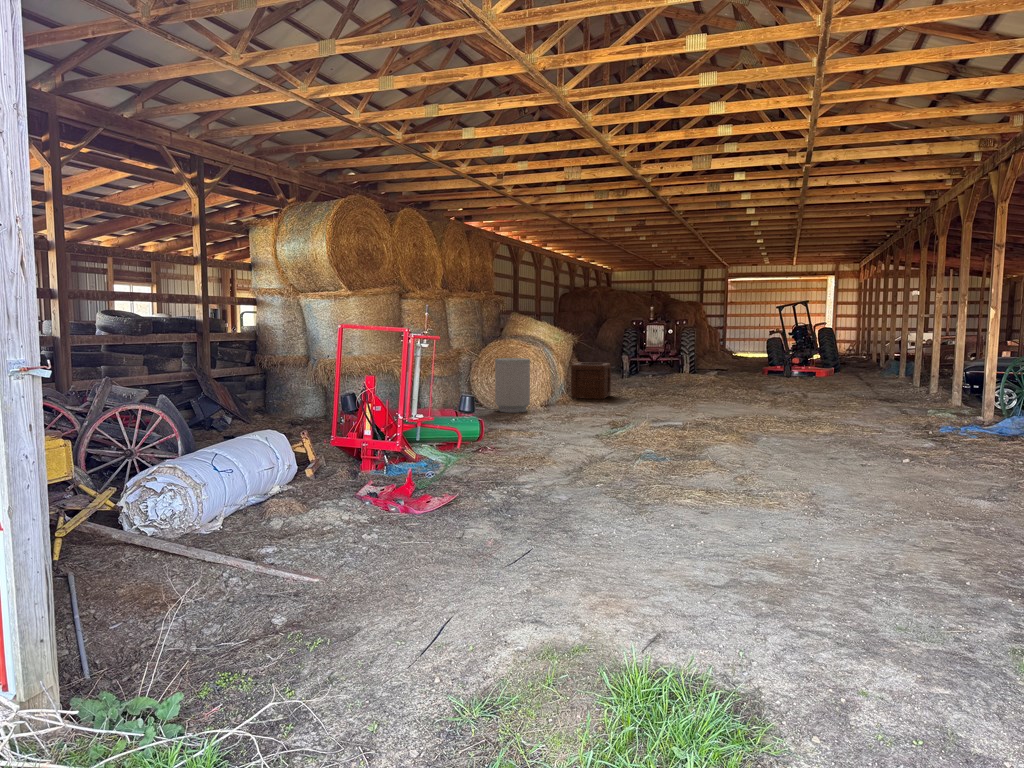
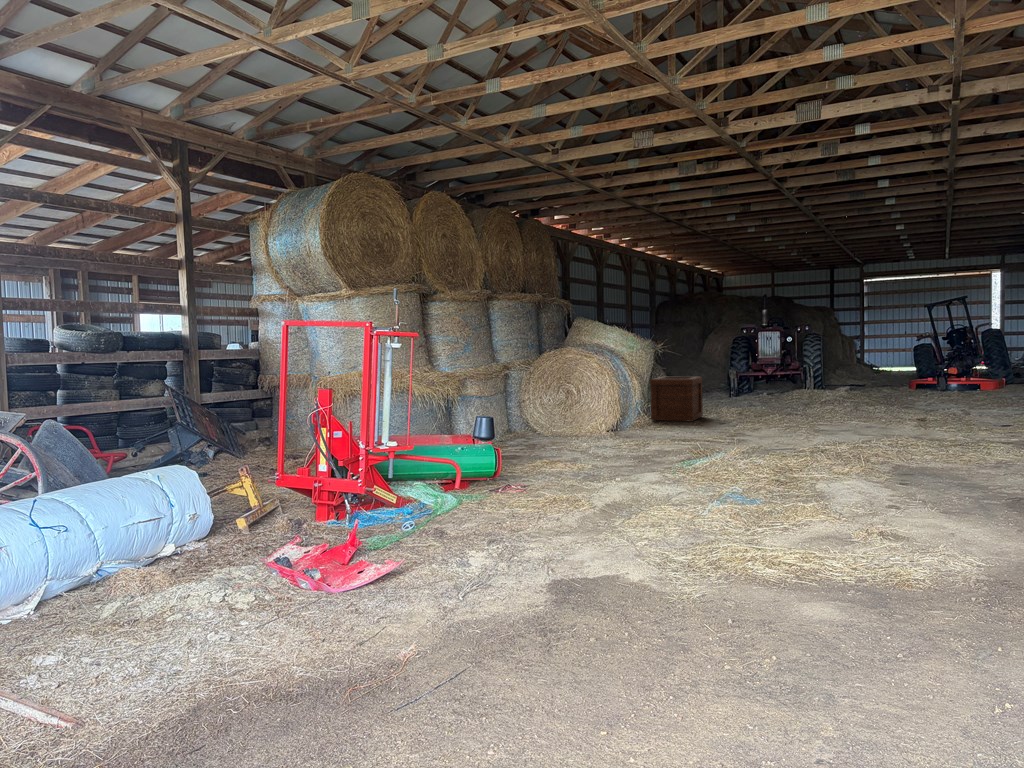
trash can: present [495,358,530,413] -> none [546,371,591,439]

